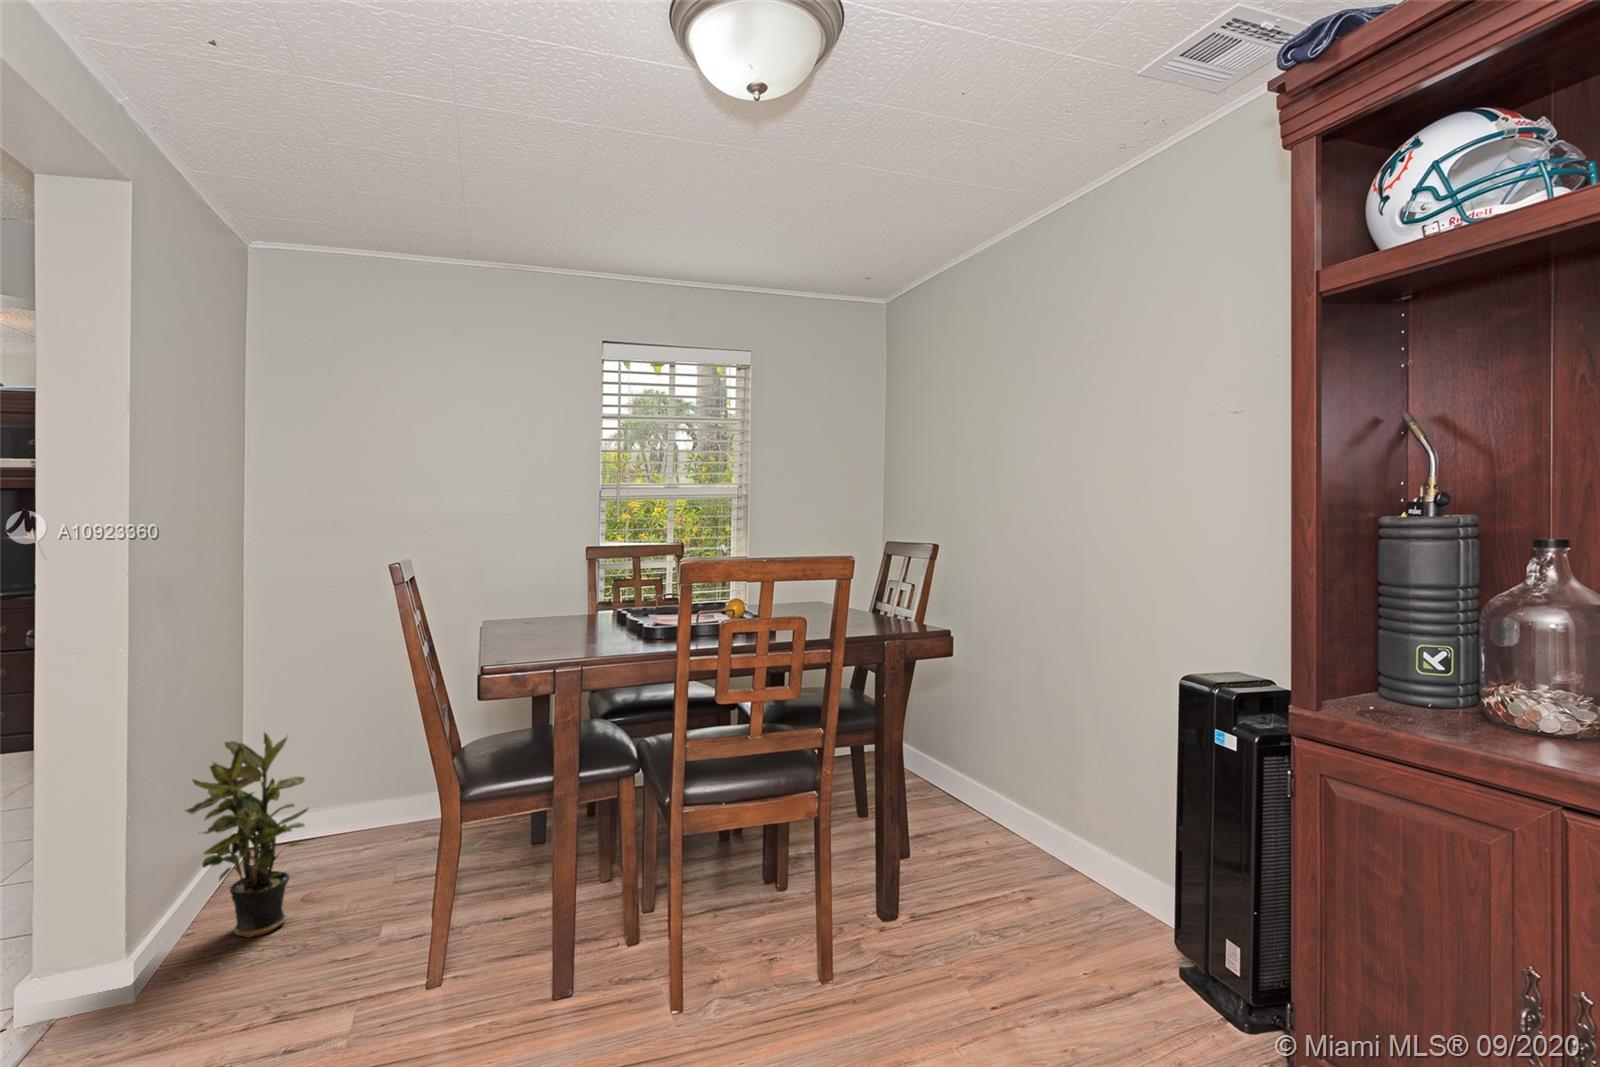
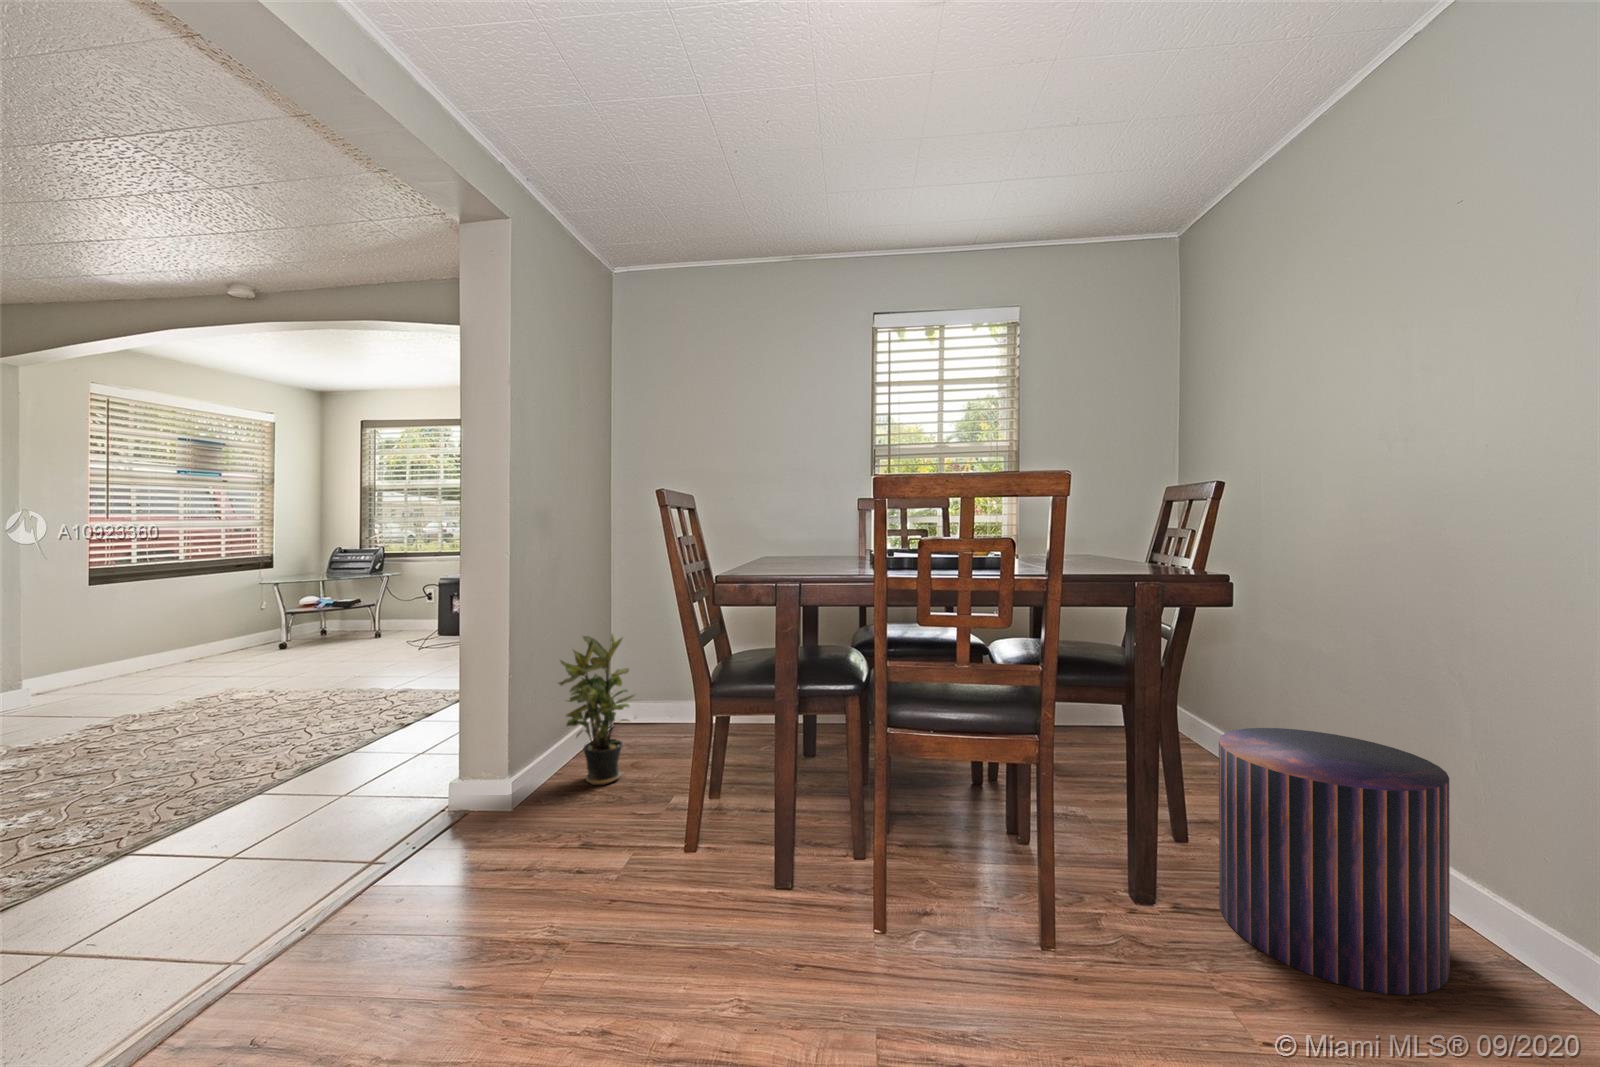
pouf: none [942,752,1087,948] -> present [1219,728,1450,995]

